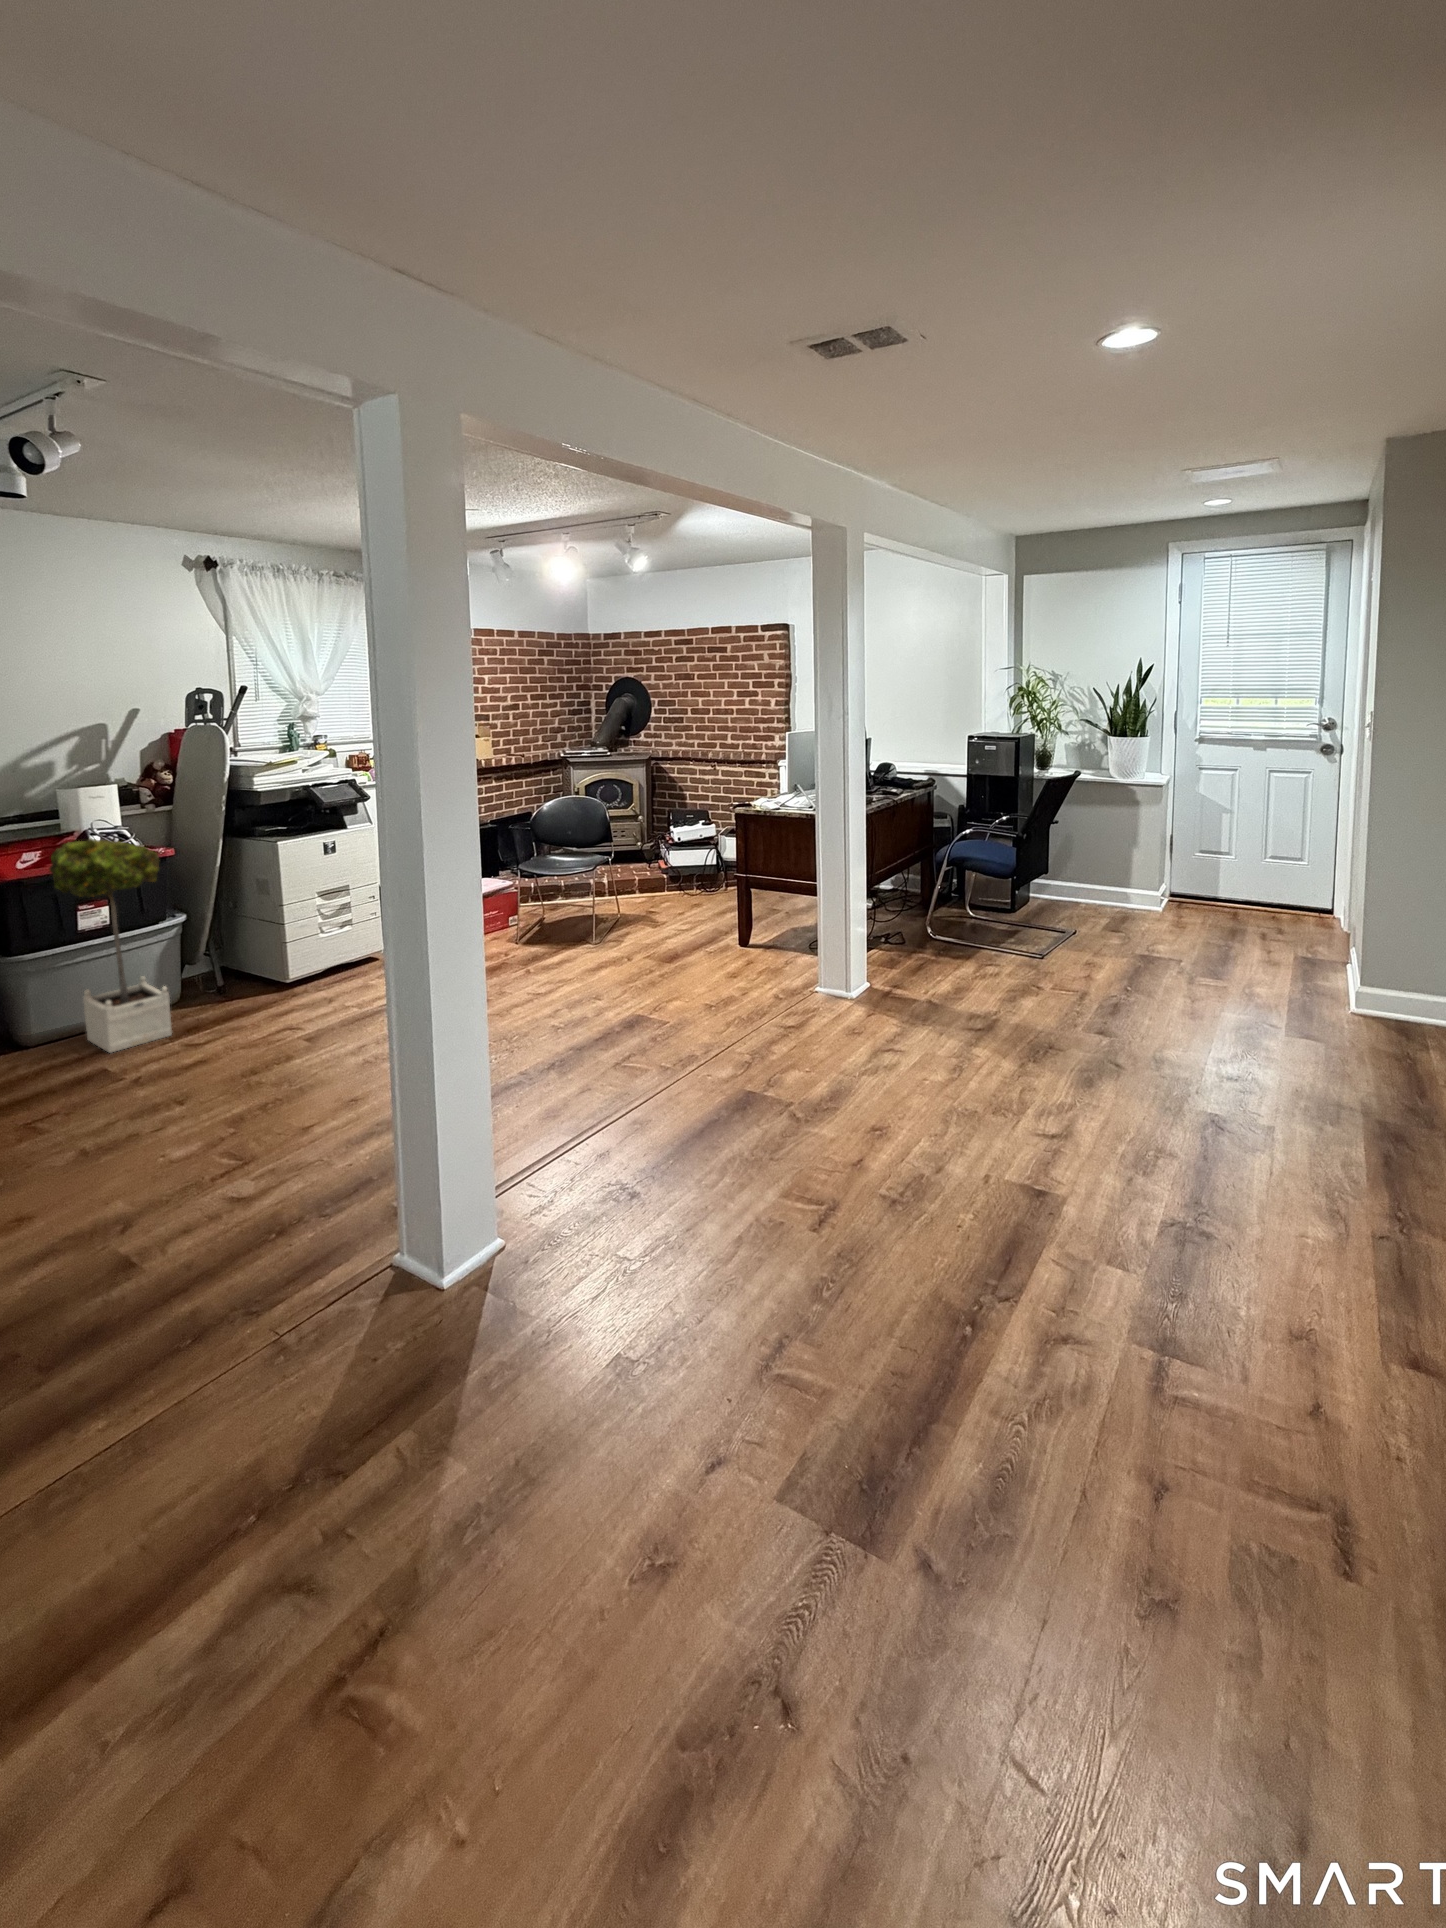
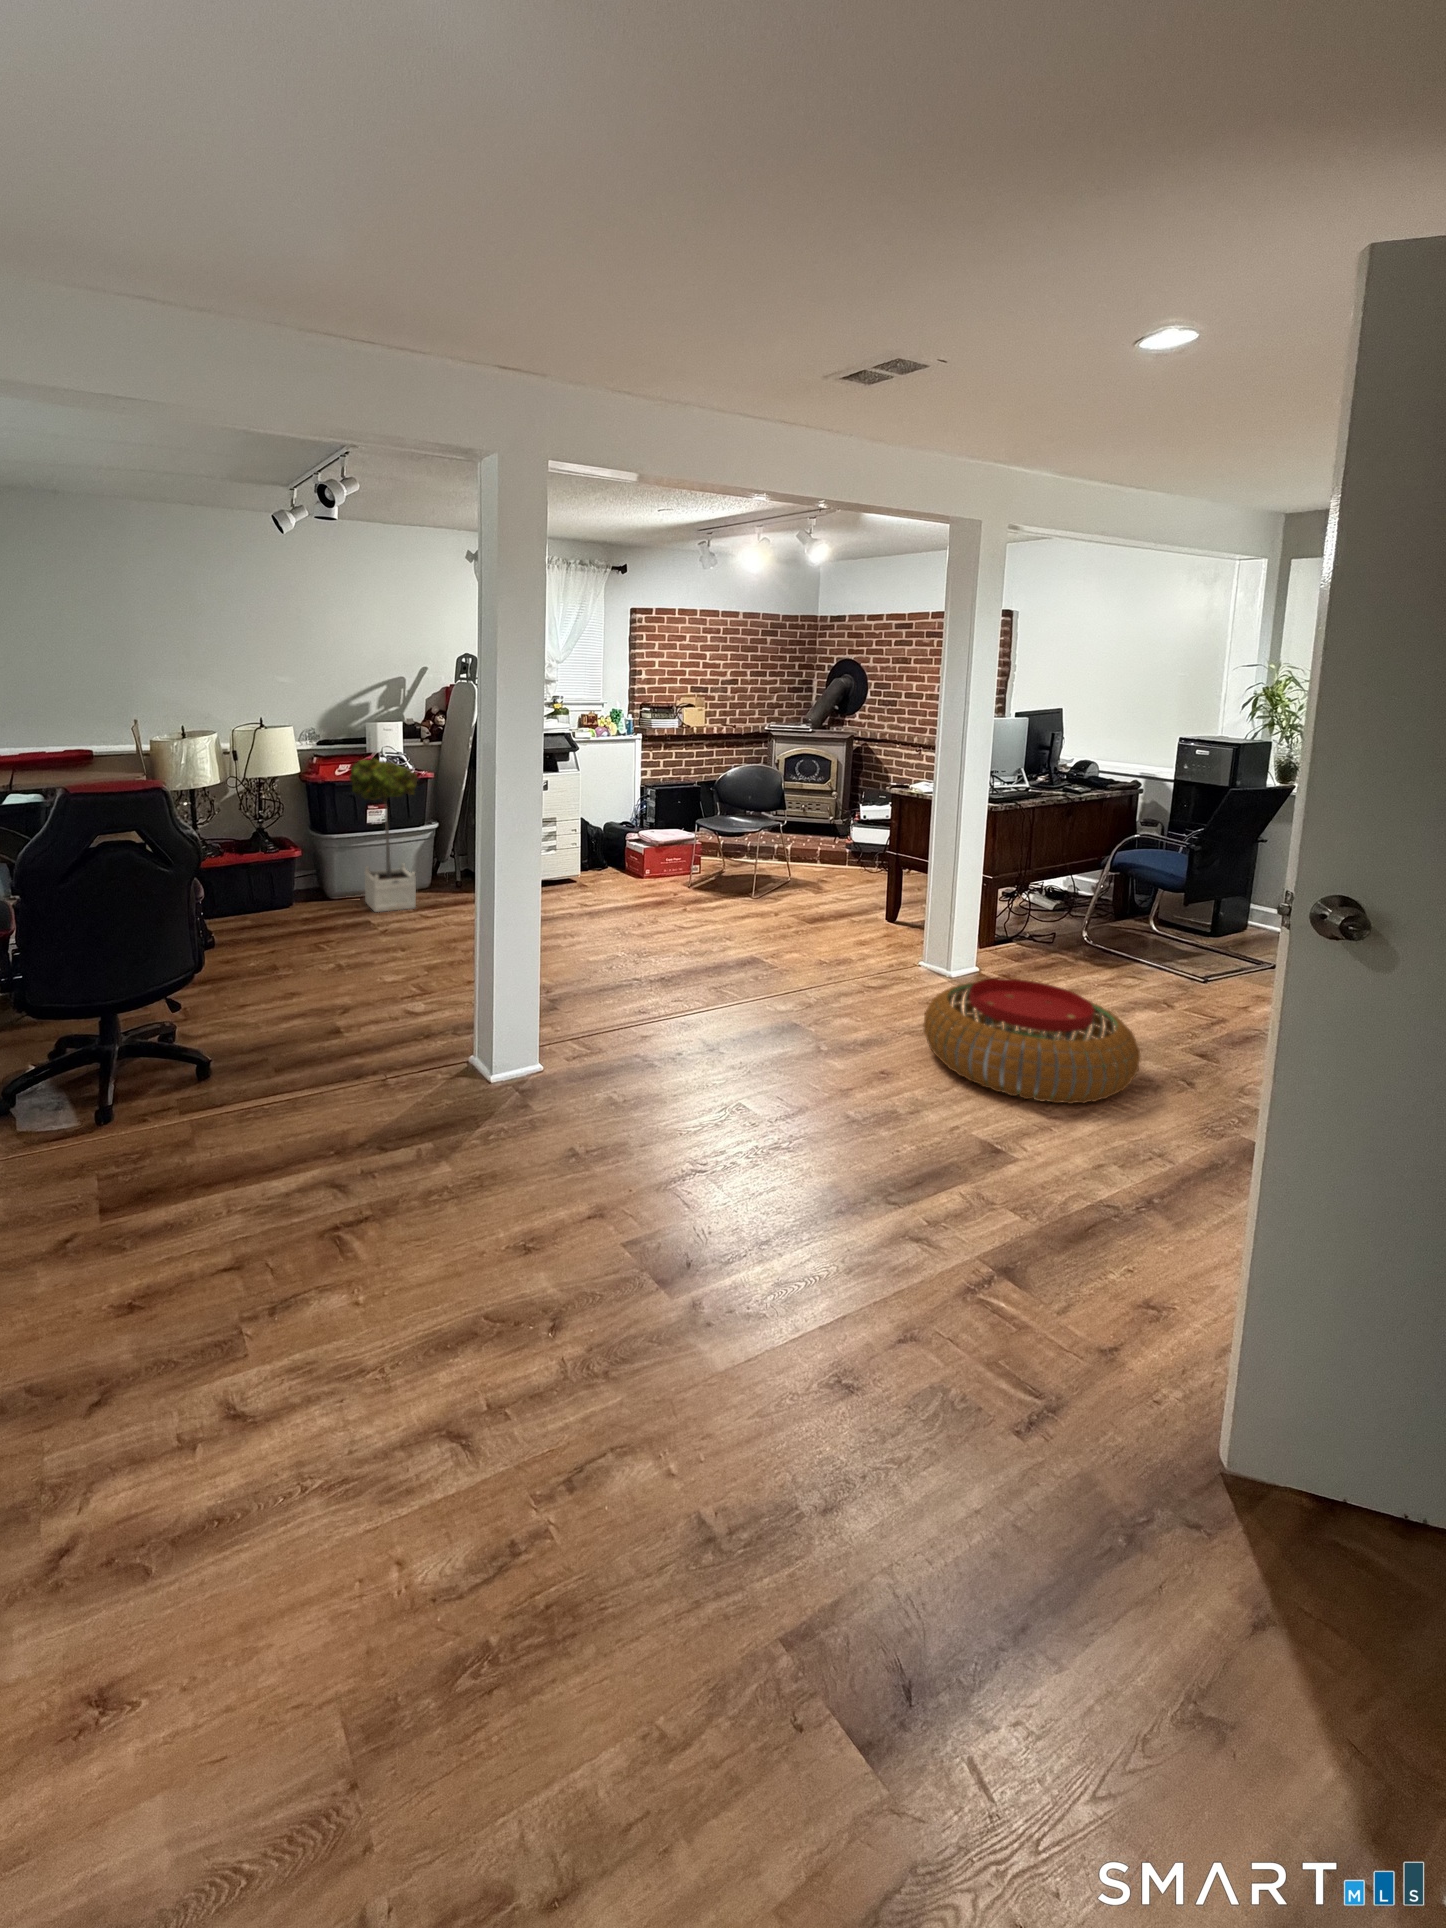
pouf: none [869,992,1083,1122] -> present [923,979,1140,1104]

